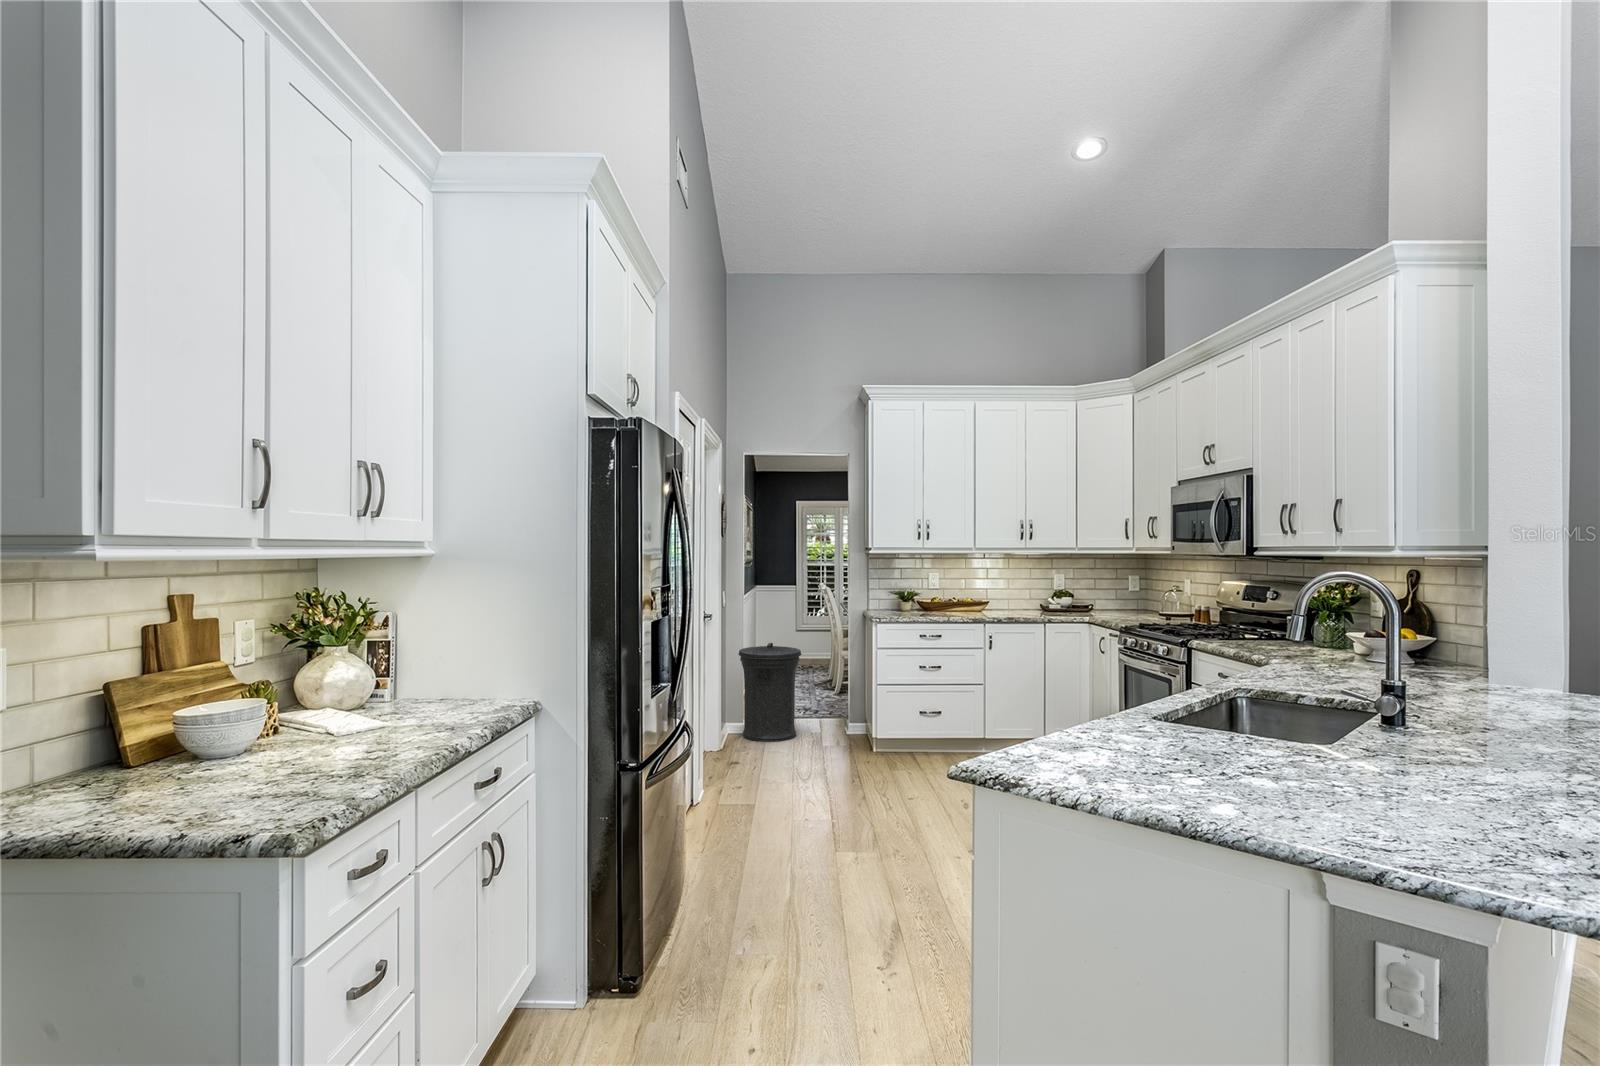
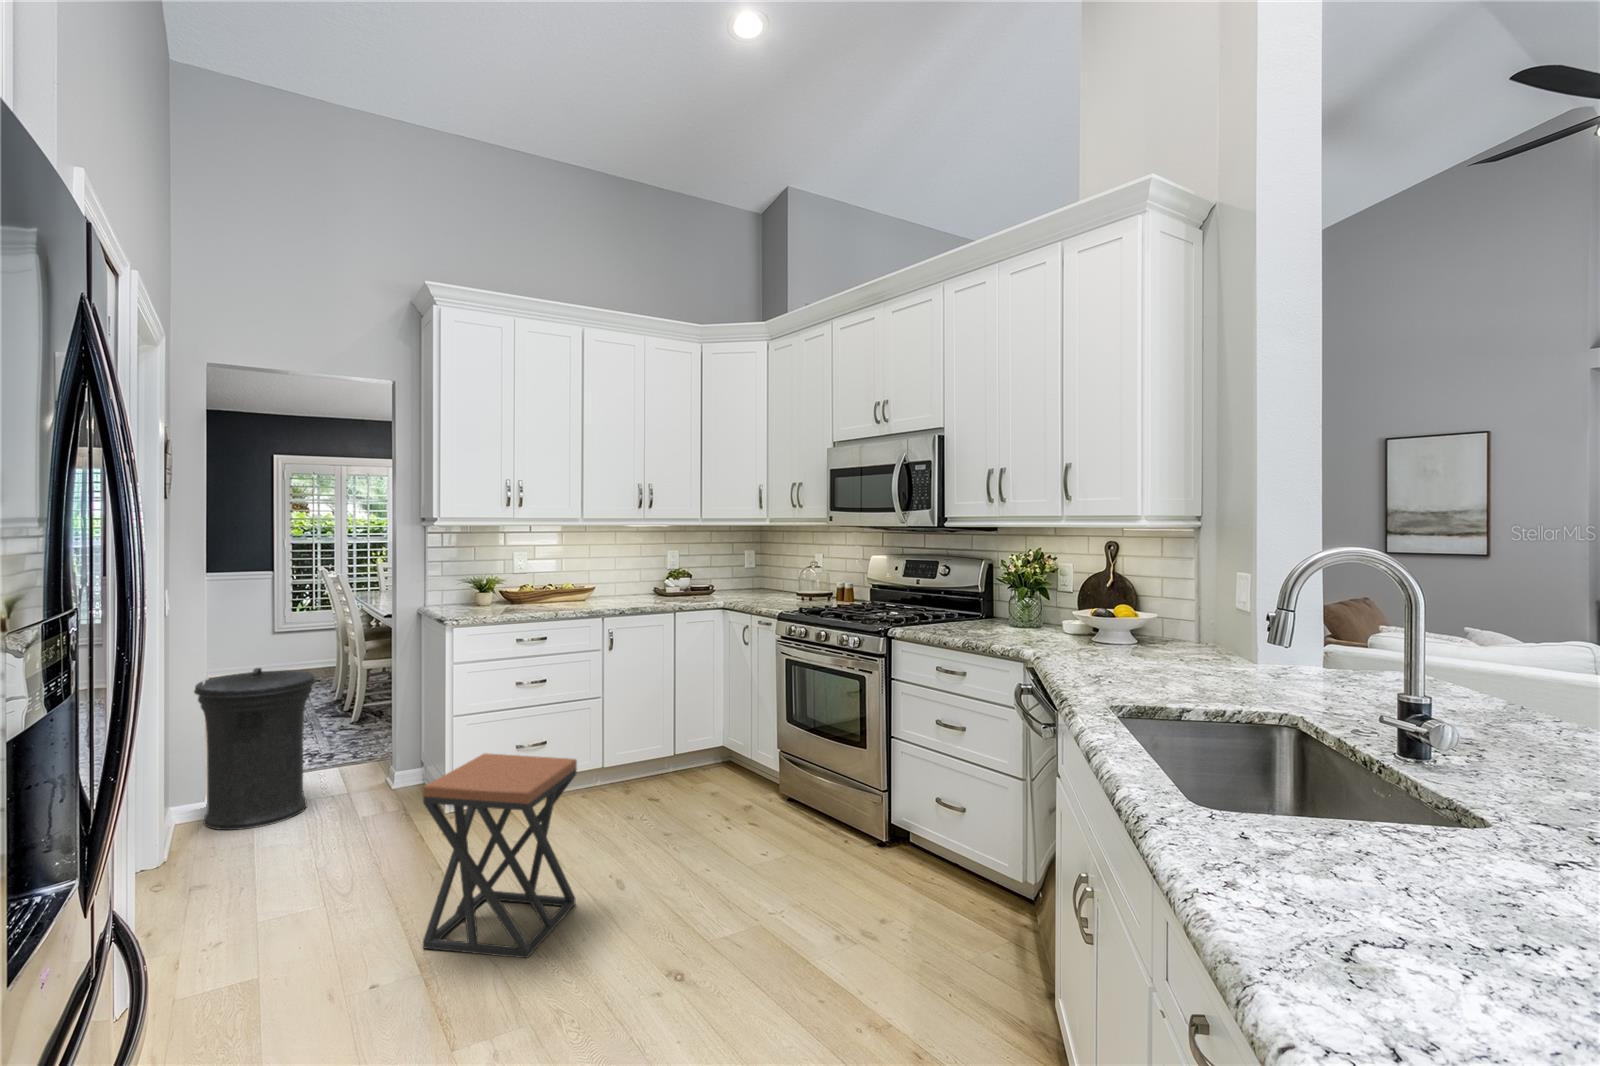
stool: none [835,703,932,832] -> present [423,753,577,958]

